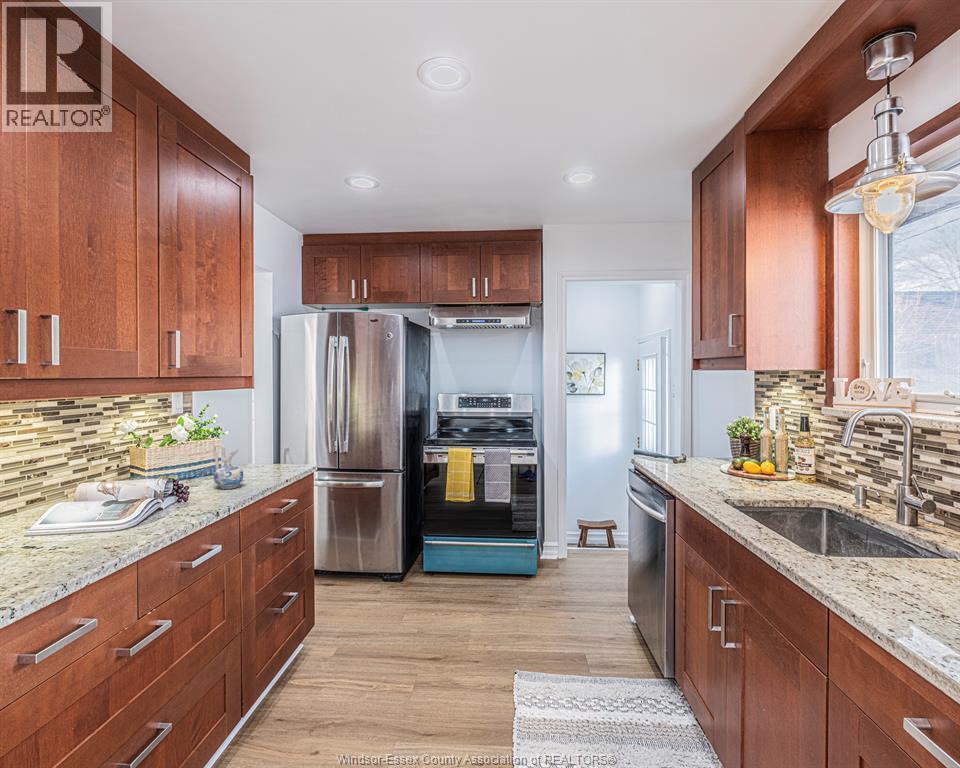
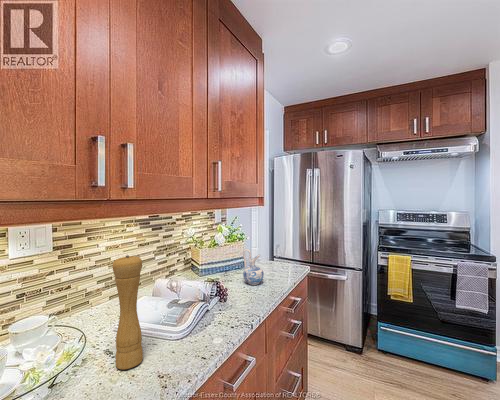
pepper mill: none [36,439,76,558] -> present [112,255,143,370]

